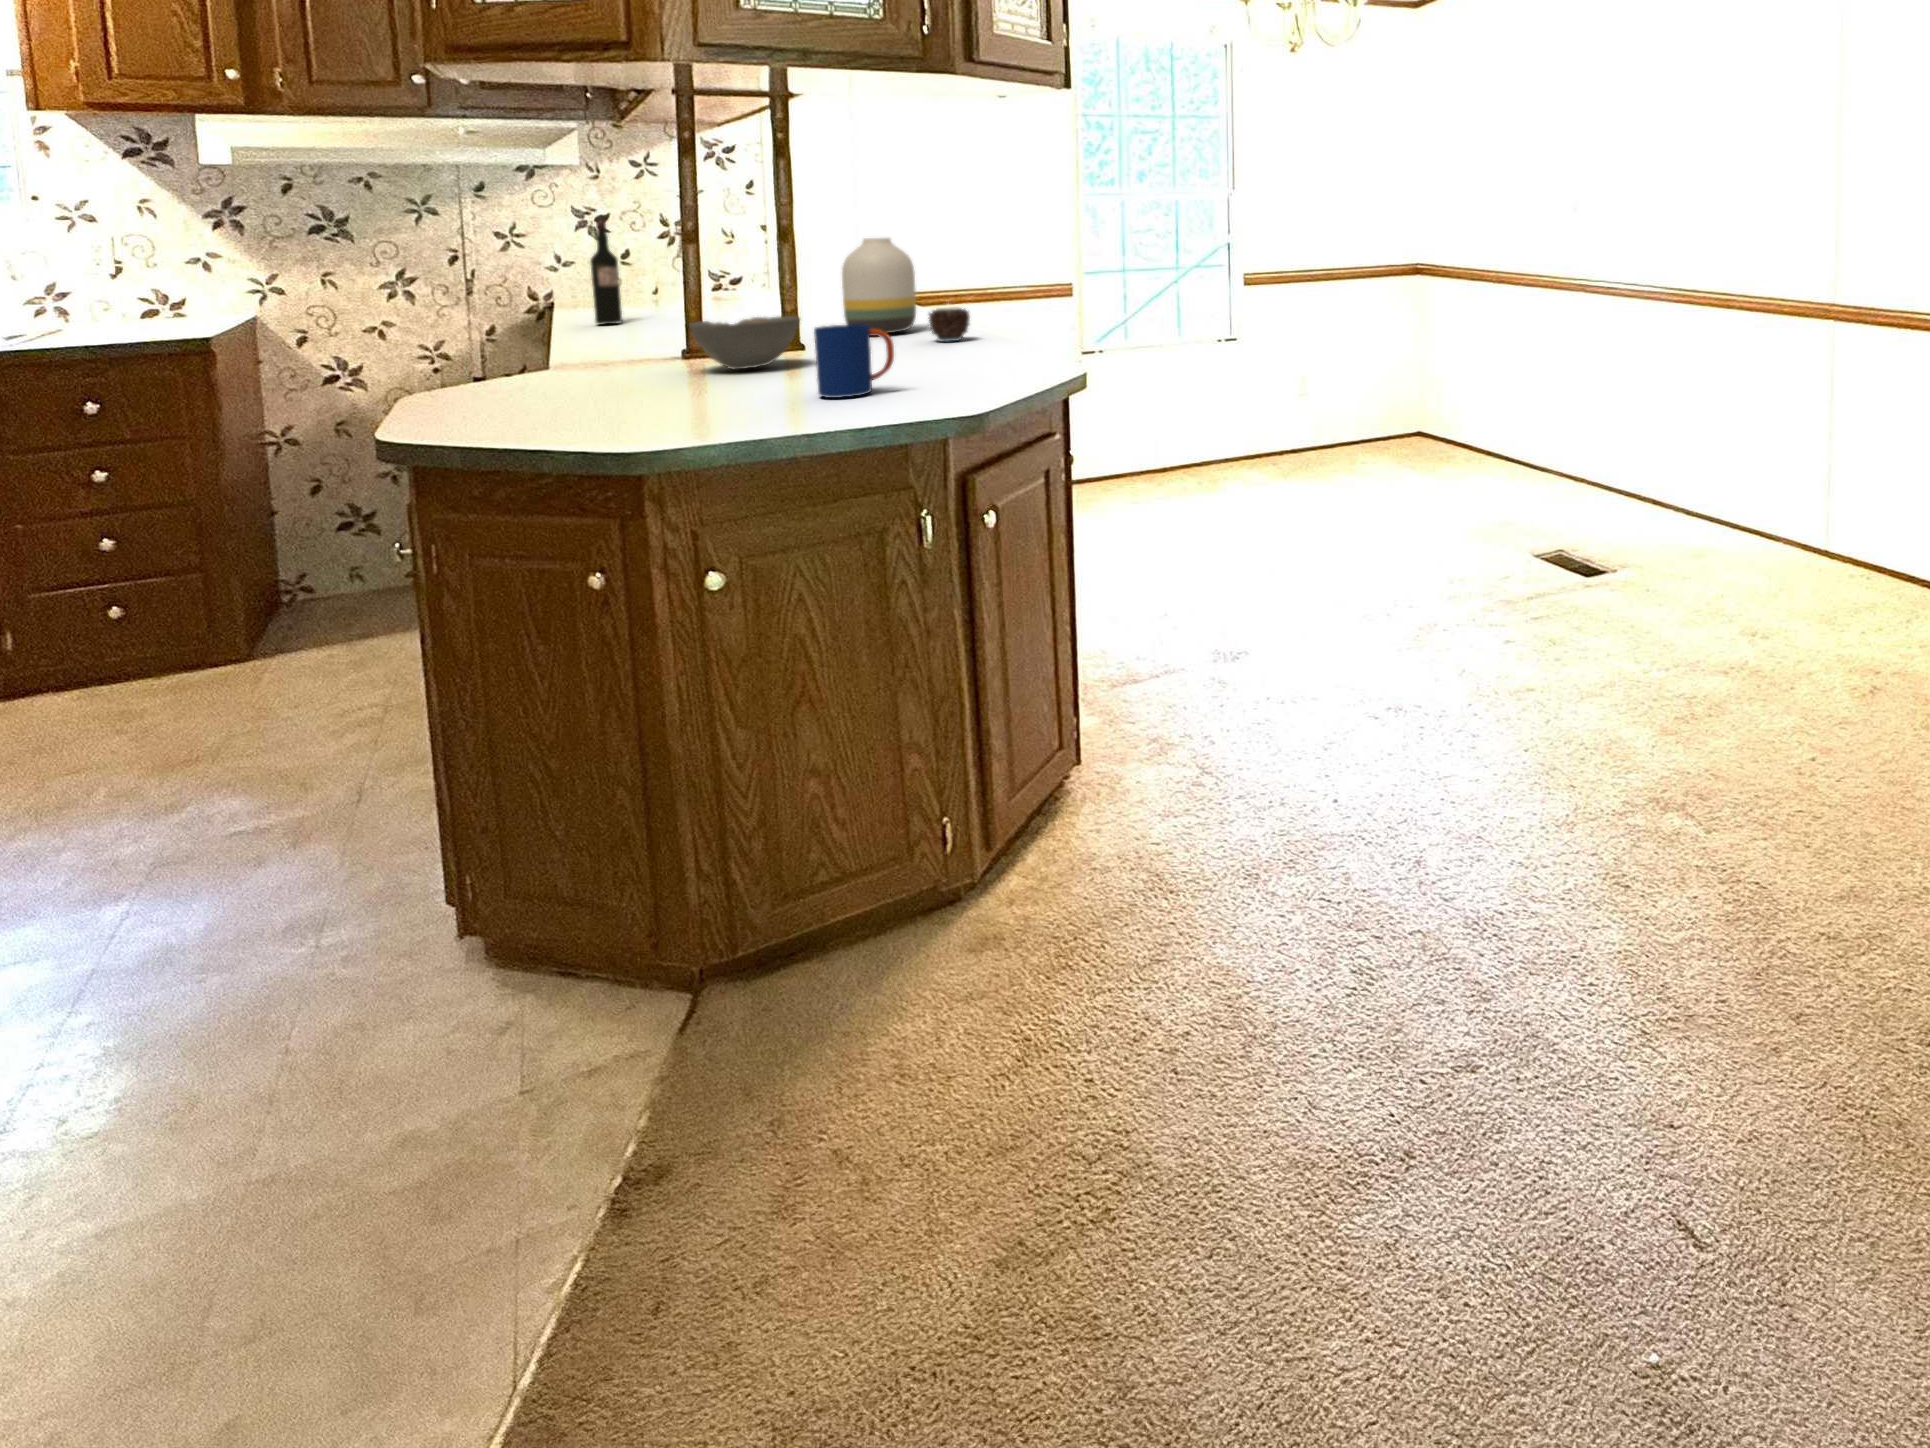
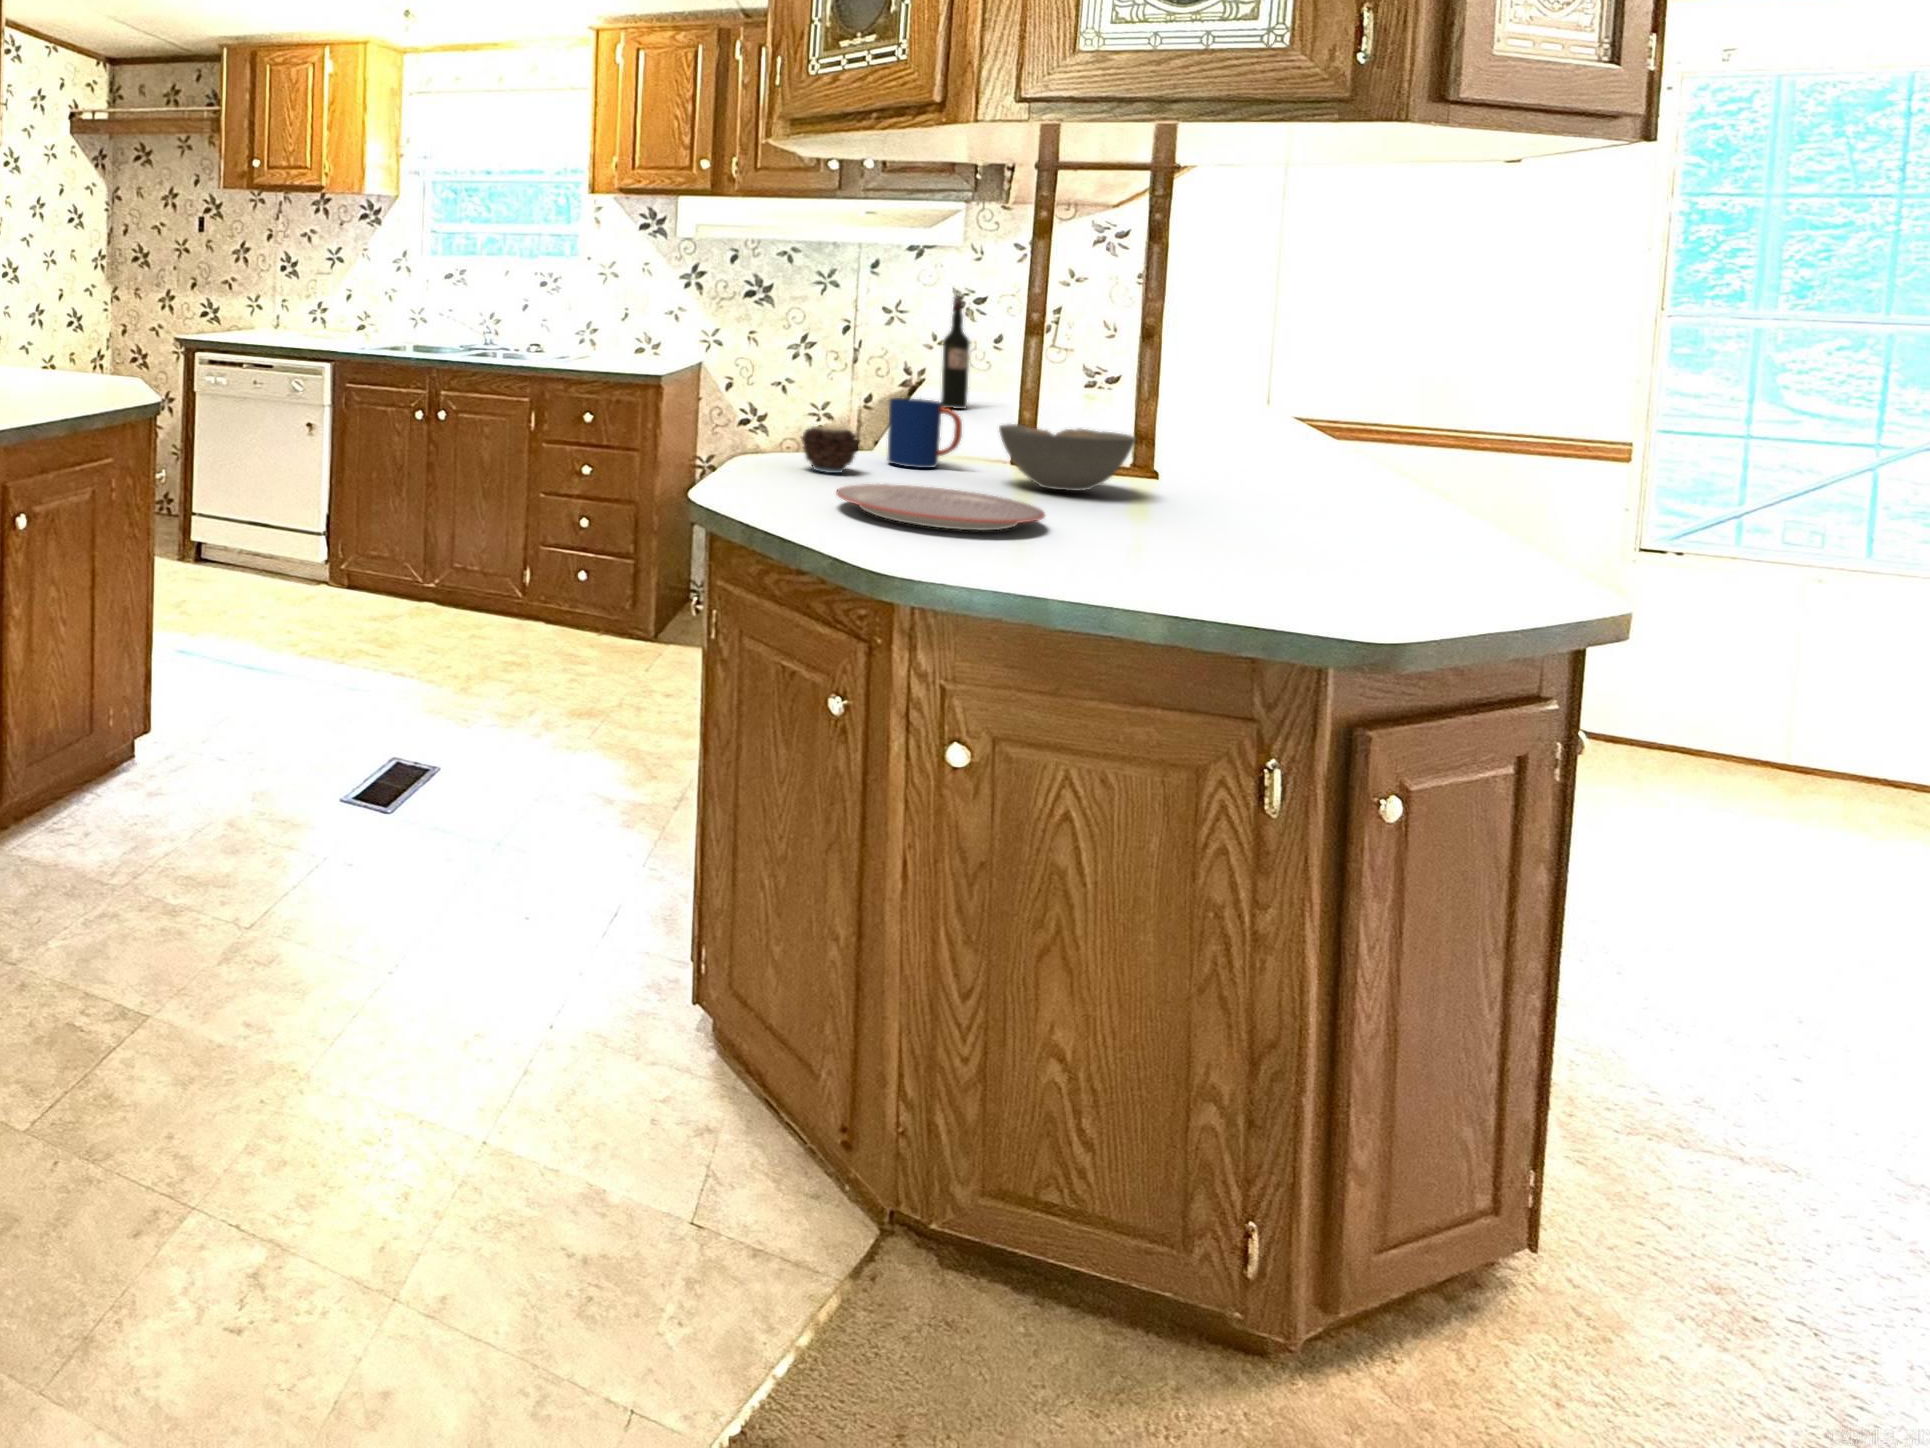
vase: present [842,238,916,333] -> none [1213,344,1324,474]
candle: present [929,307,970,342] -> present [800,426,859,473]
mug: present [814,324,894,398] -> present [887,398,962,468]
plate: none [559,379,751,413] -> present [836,484,1045,530]

